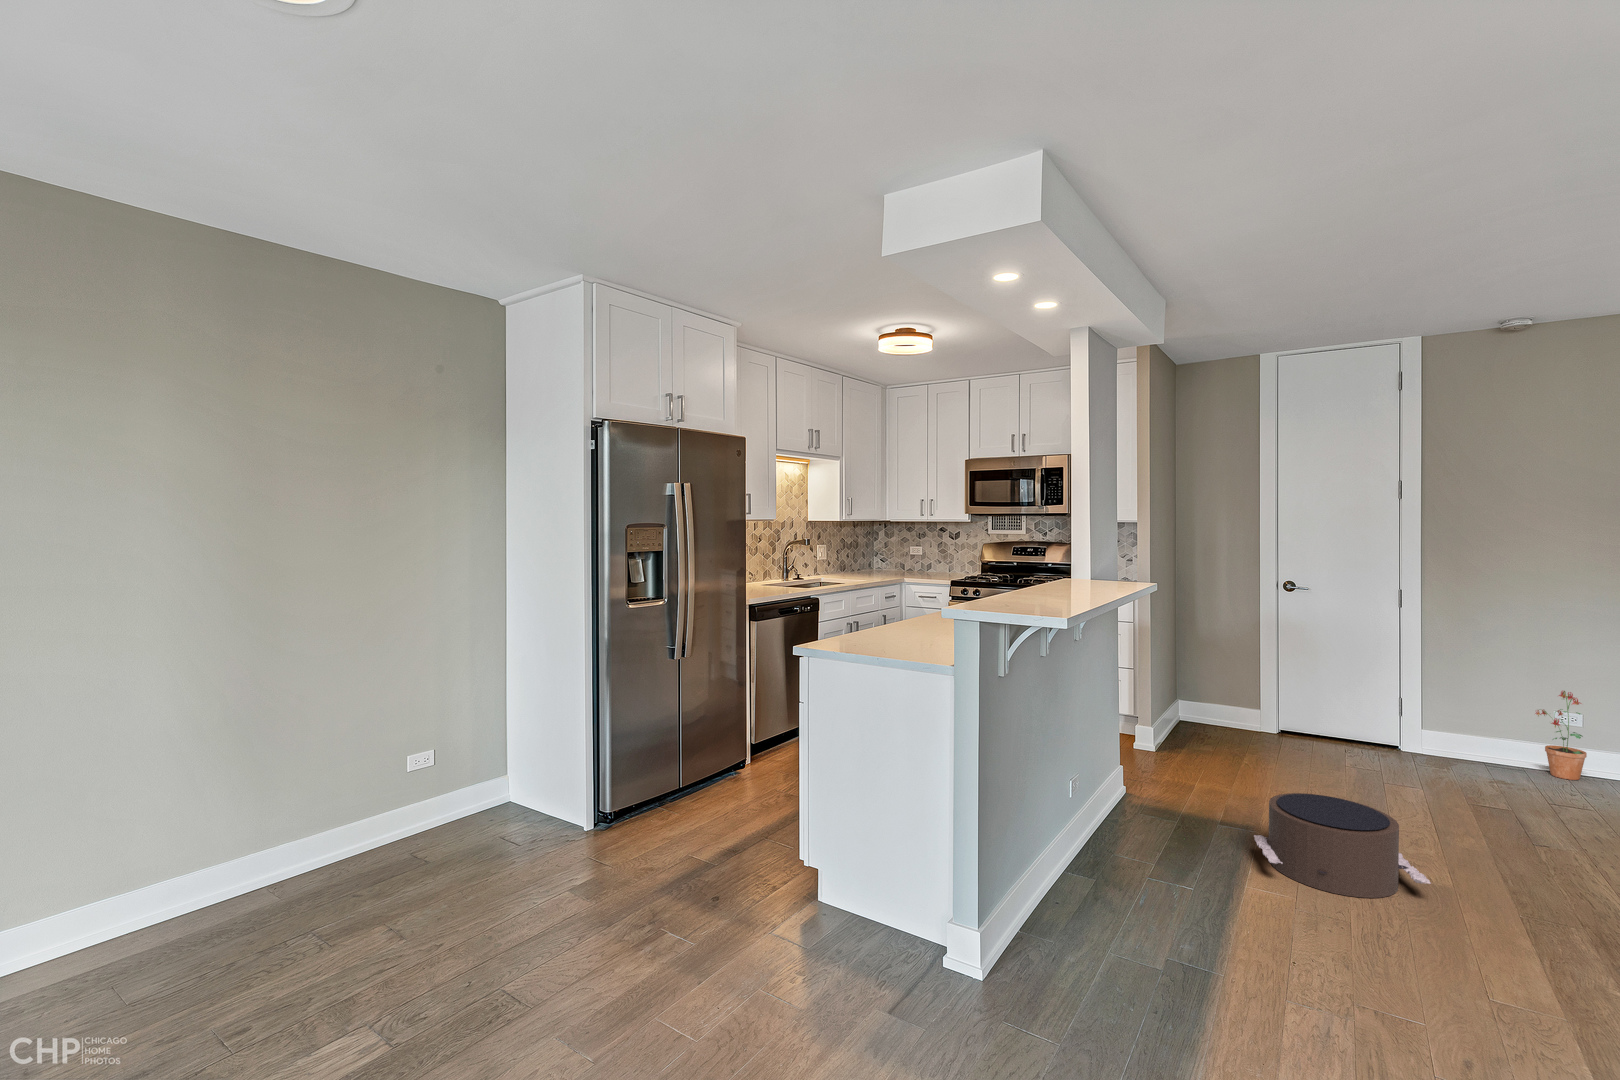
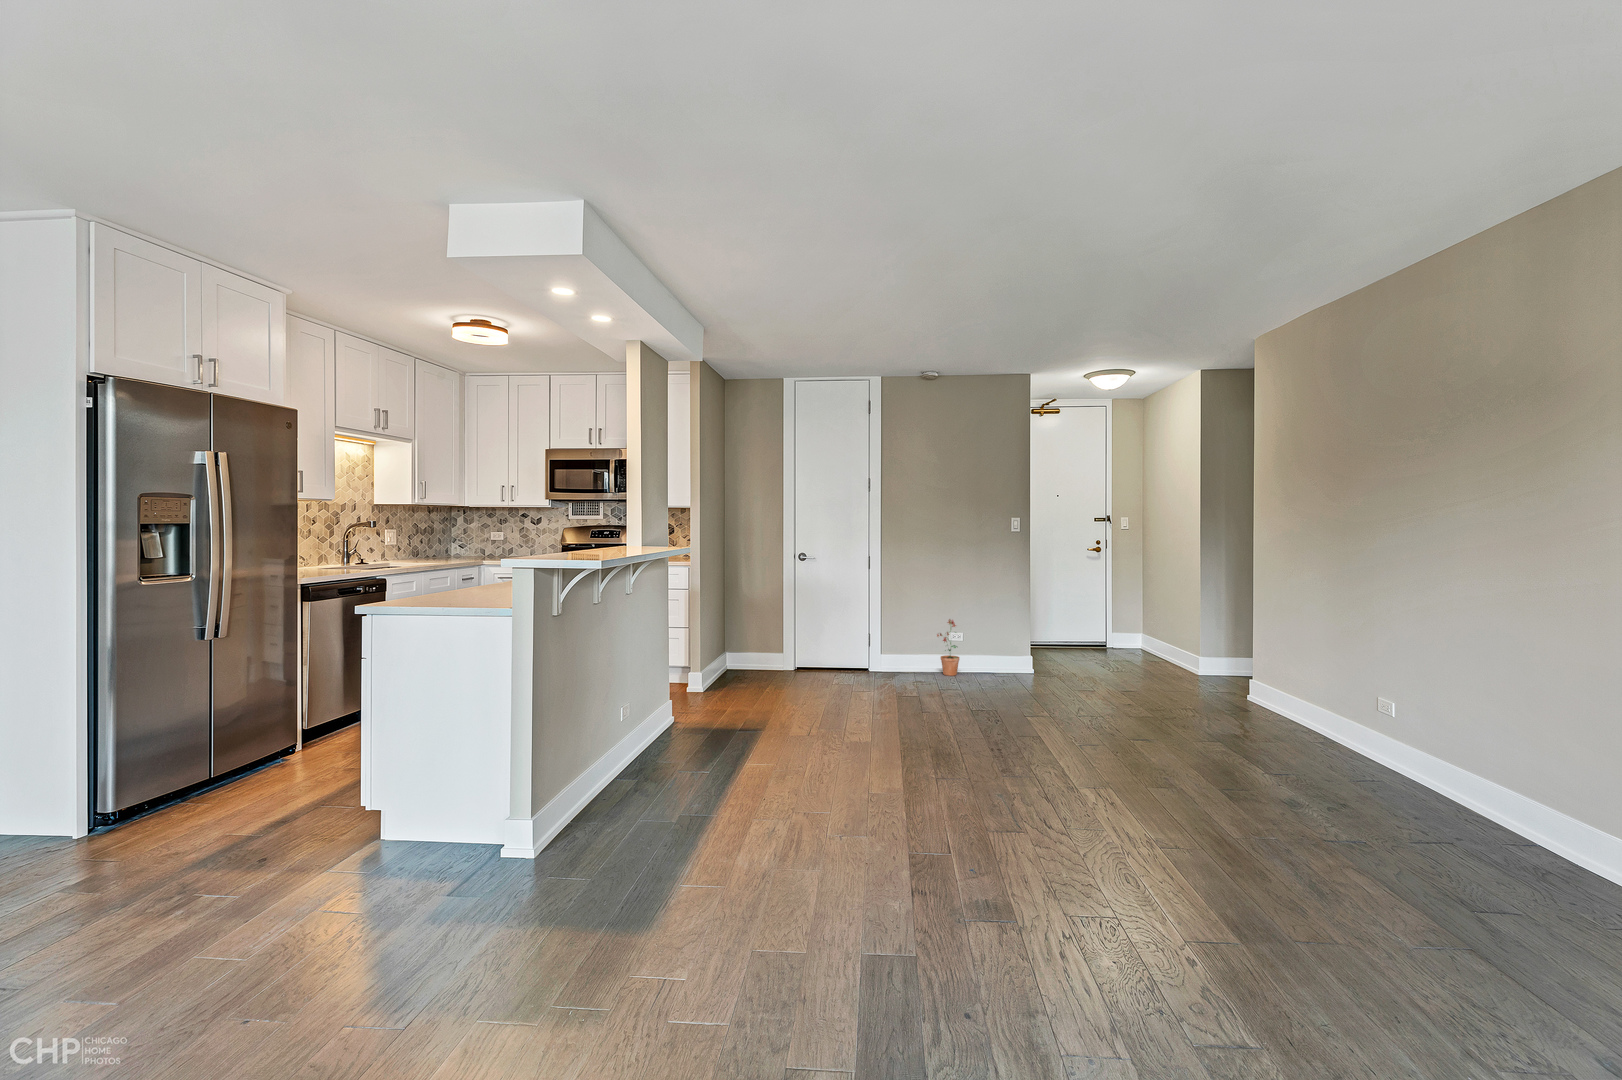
pouf: present [1254,793,1431,898] -> none [756,695,853,756]

